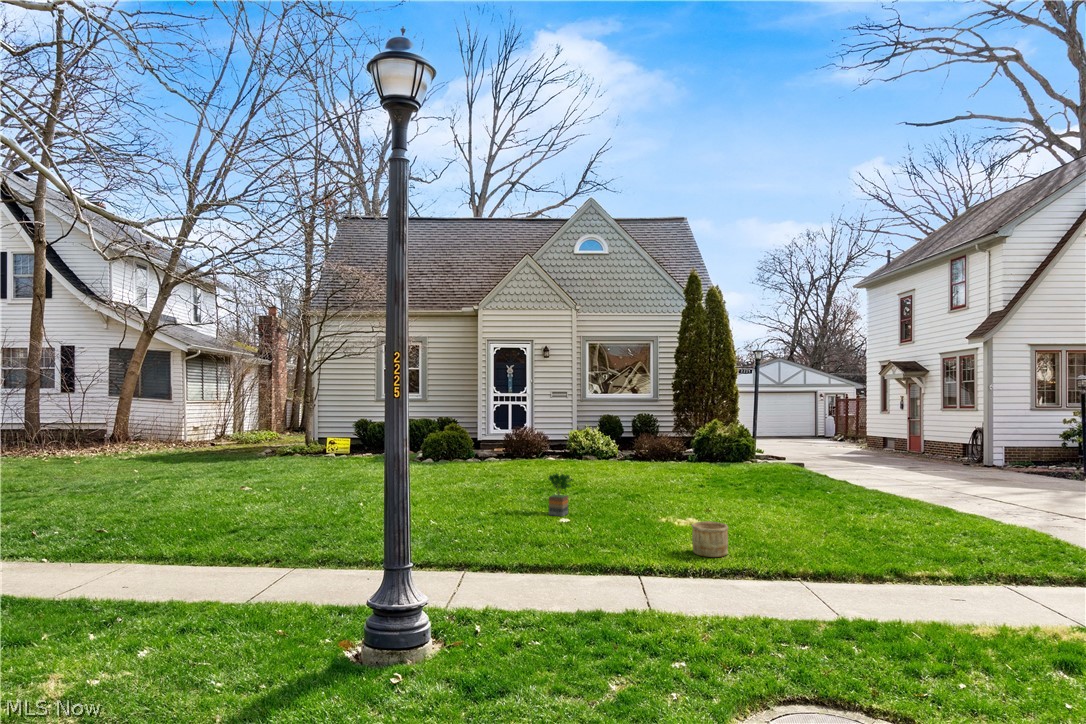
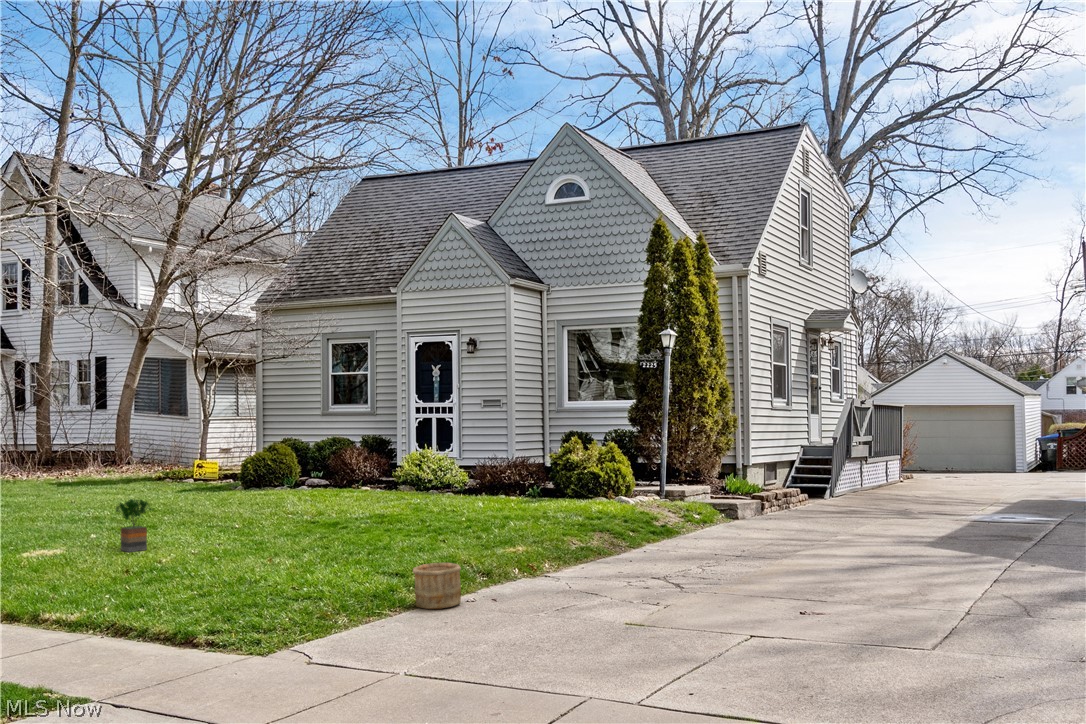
wooden bucket: present [691,521,729,557] -> present [413,563,461,609]

